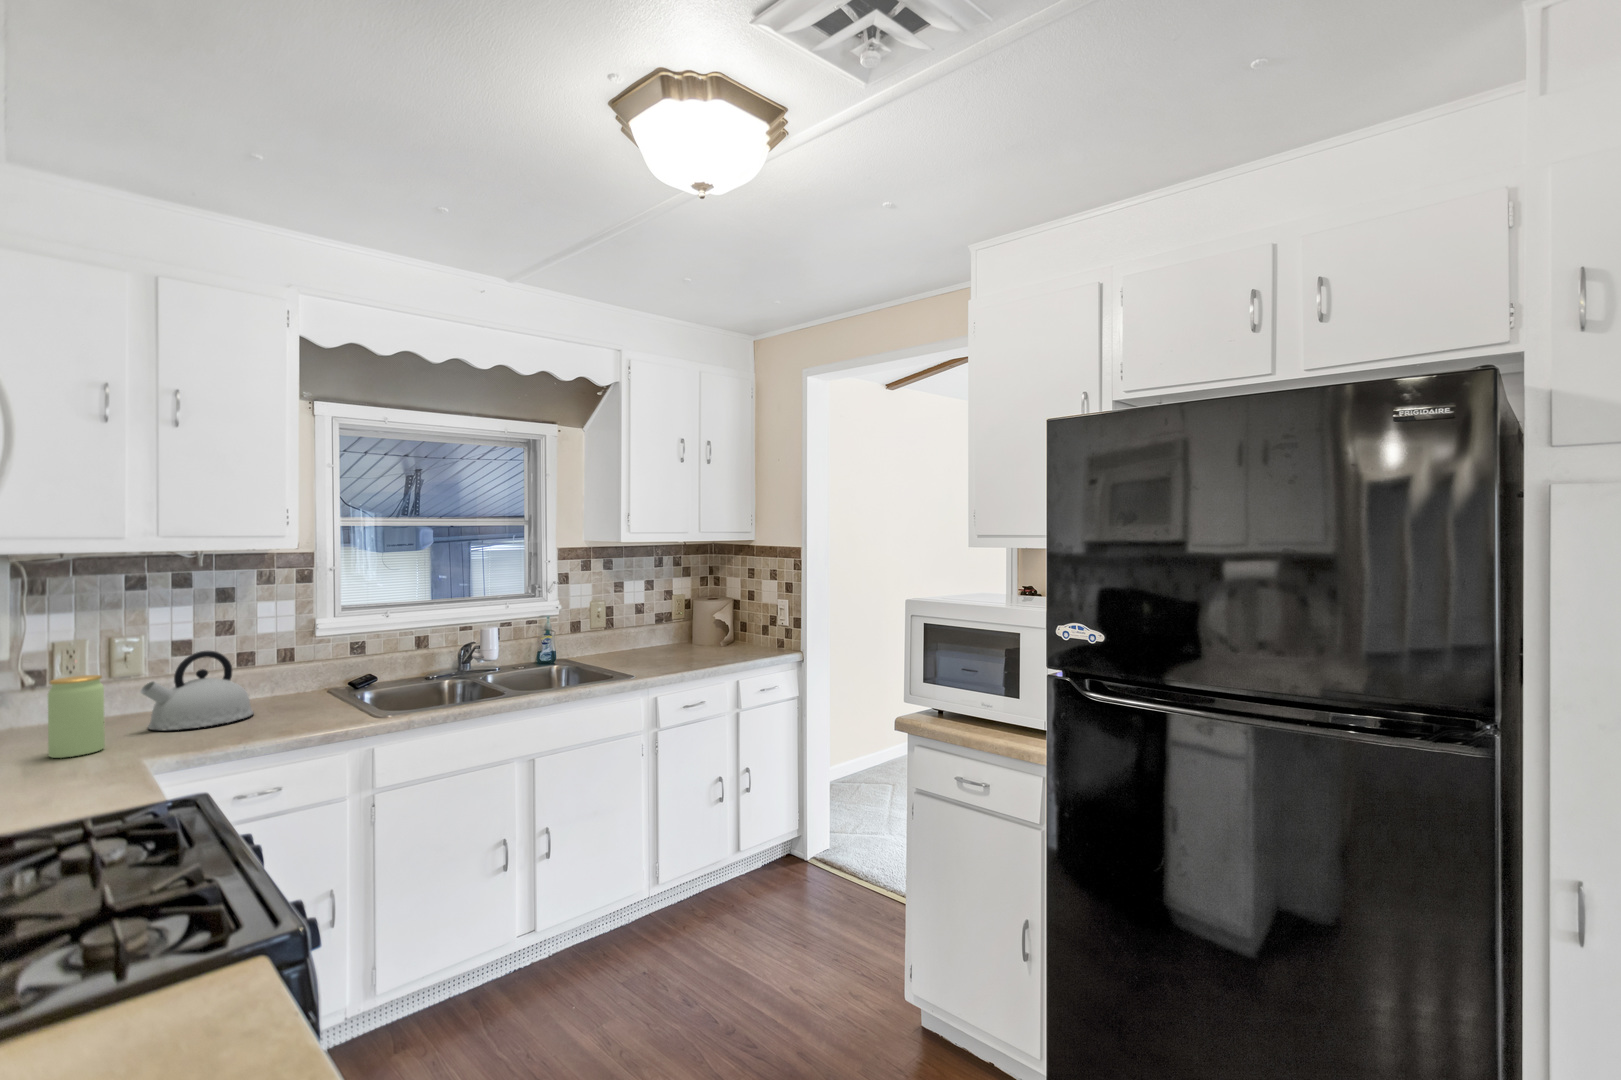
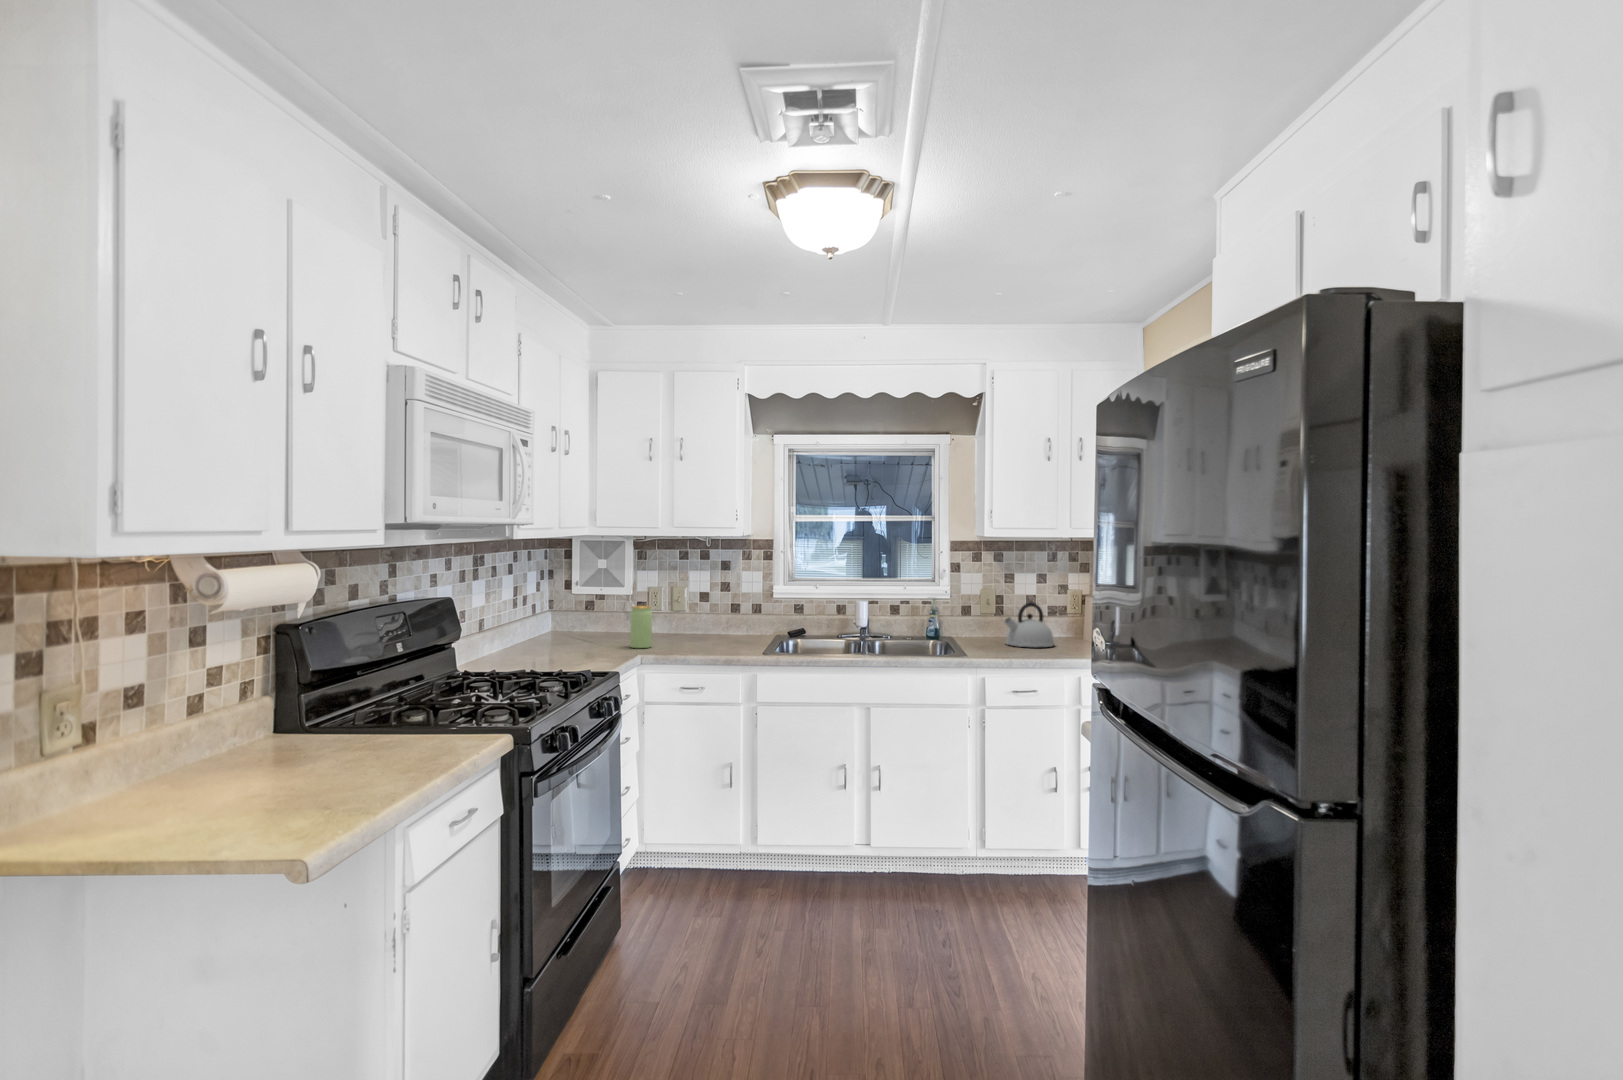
kettle: present [141,651,254,730] -> present [1005,603,1054,647]

